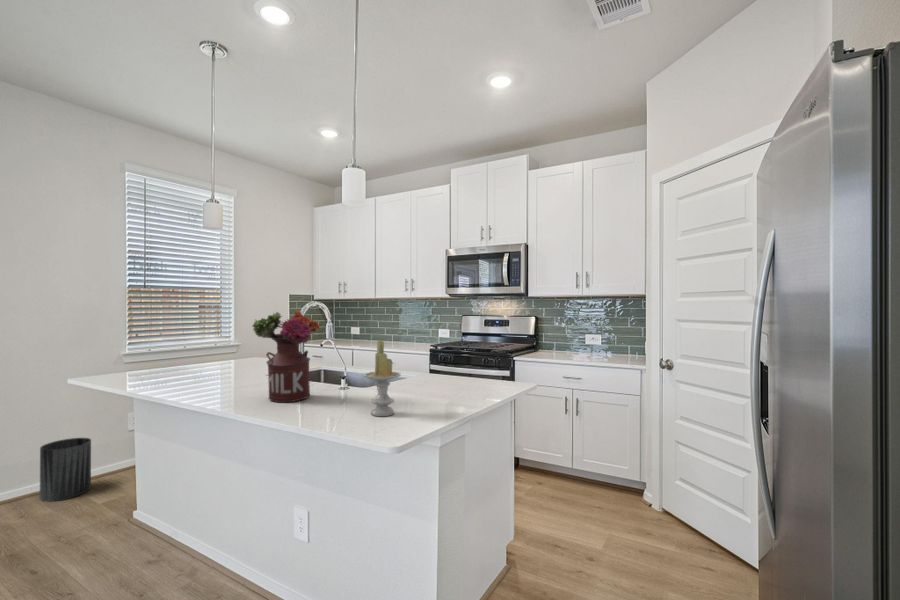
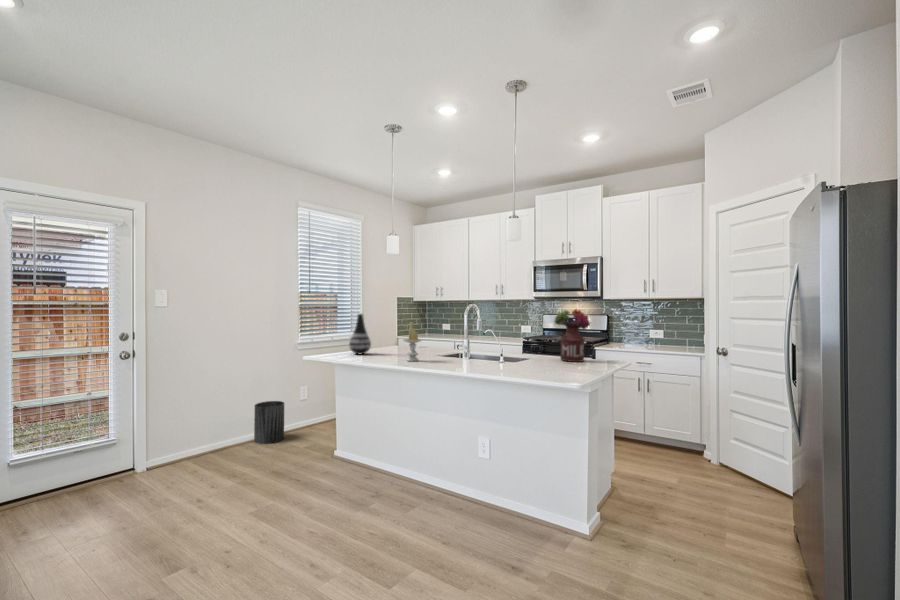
flower arrangement: present [252,310,320,402] -> present [554,309,590,362]
vase: none [133,319,172,380] -> present [349,314,371,354]
candle: present [364,340,401,416] -> present [403,322,422,361]

